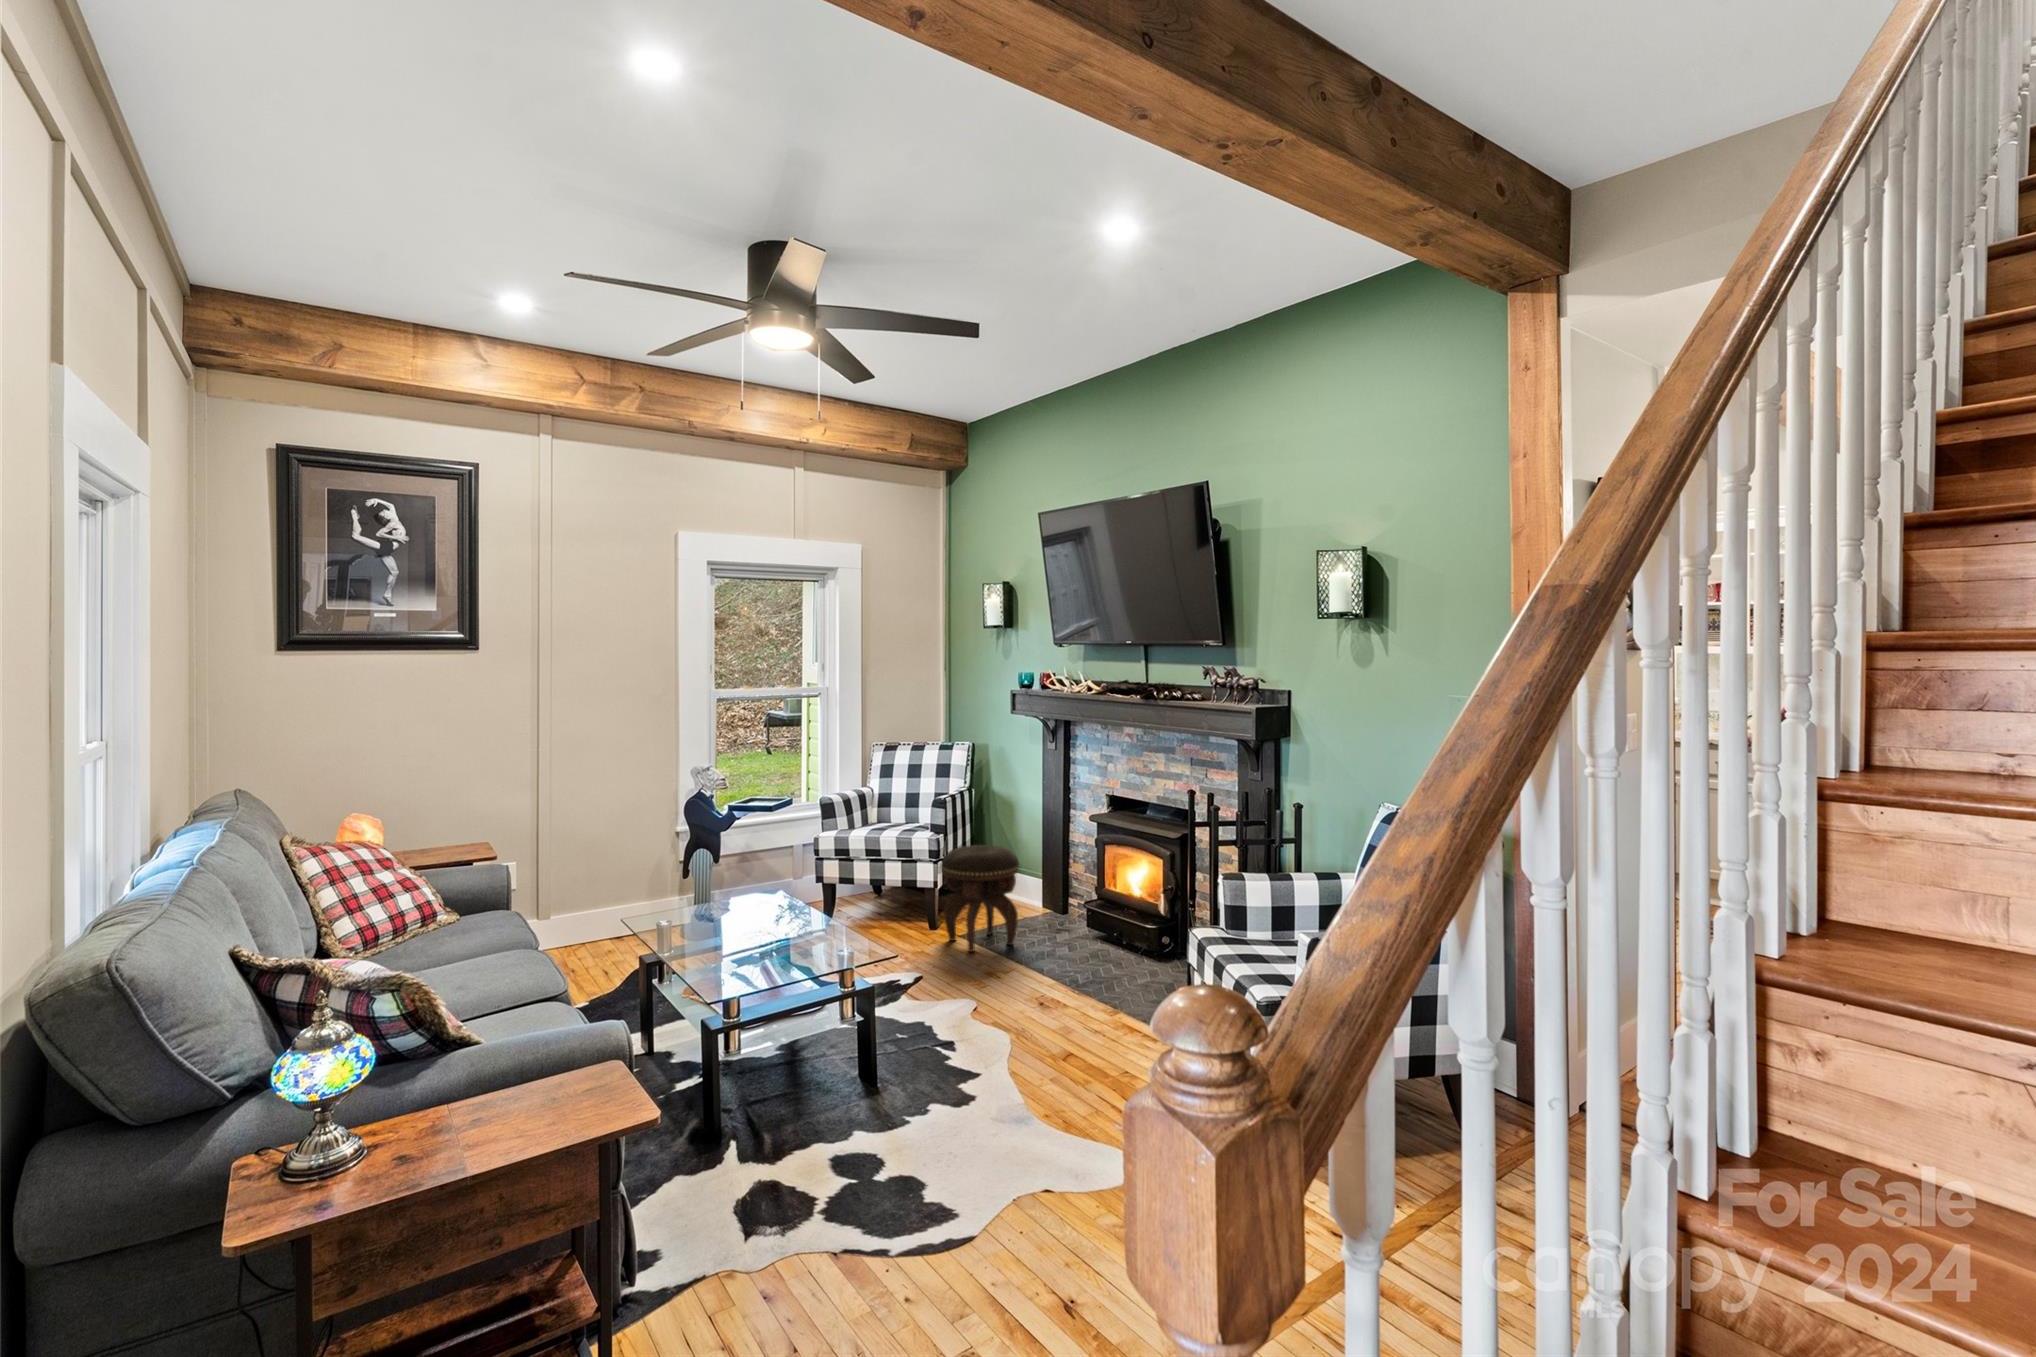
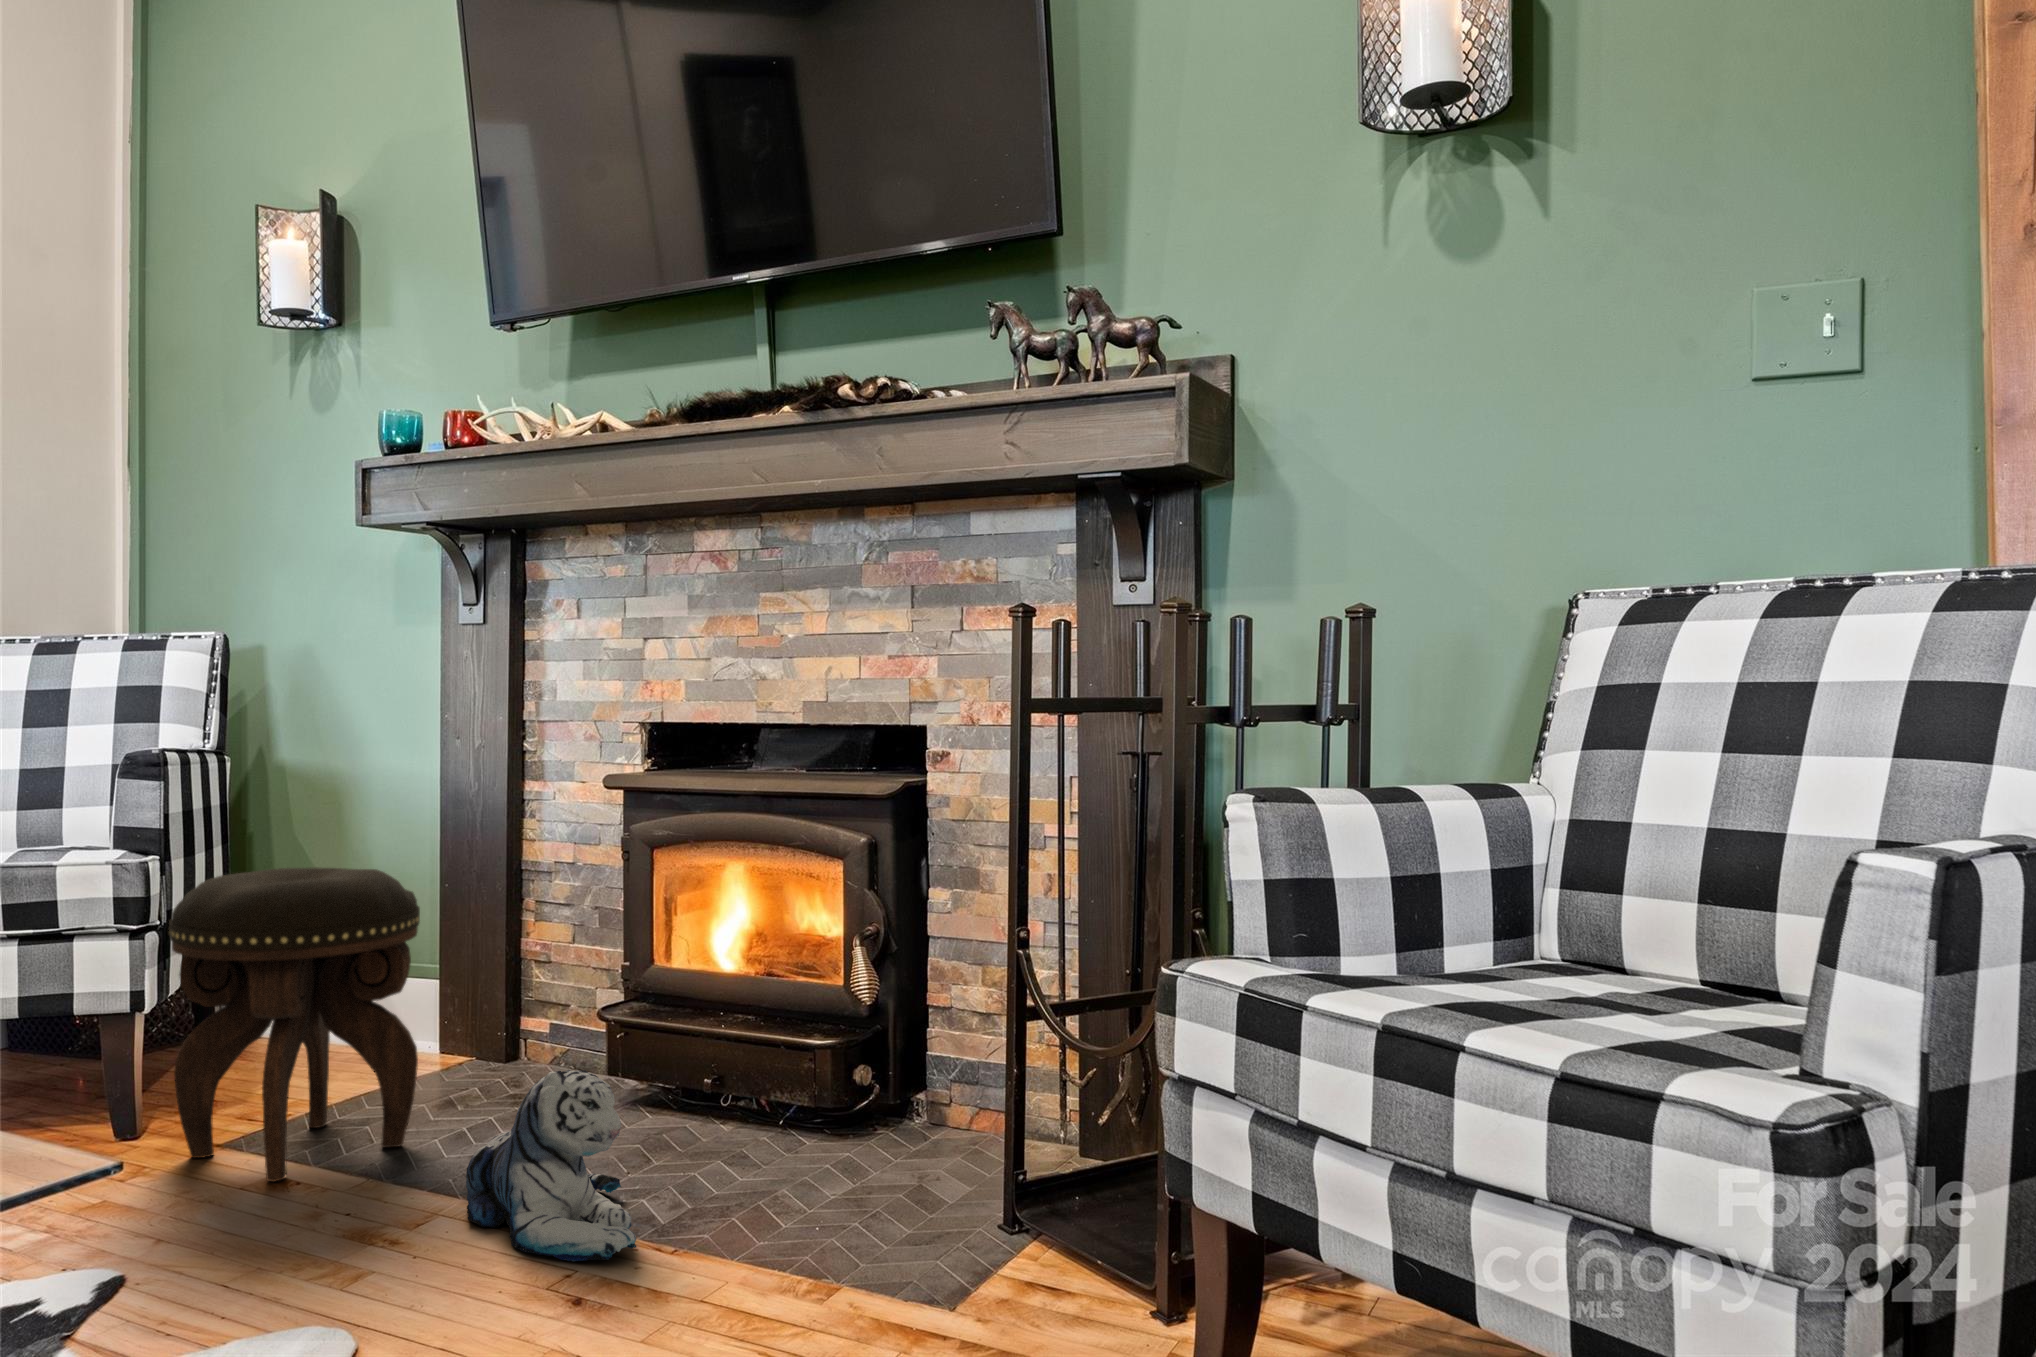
plush toy: none [1021,929,1072,994] -> present [466,1070,636,1261]

